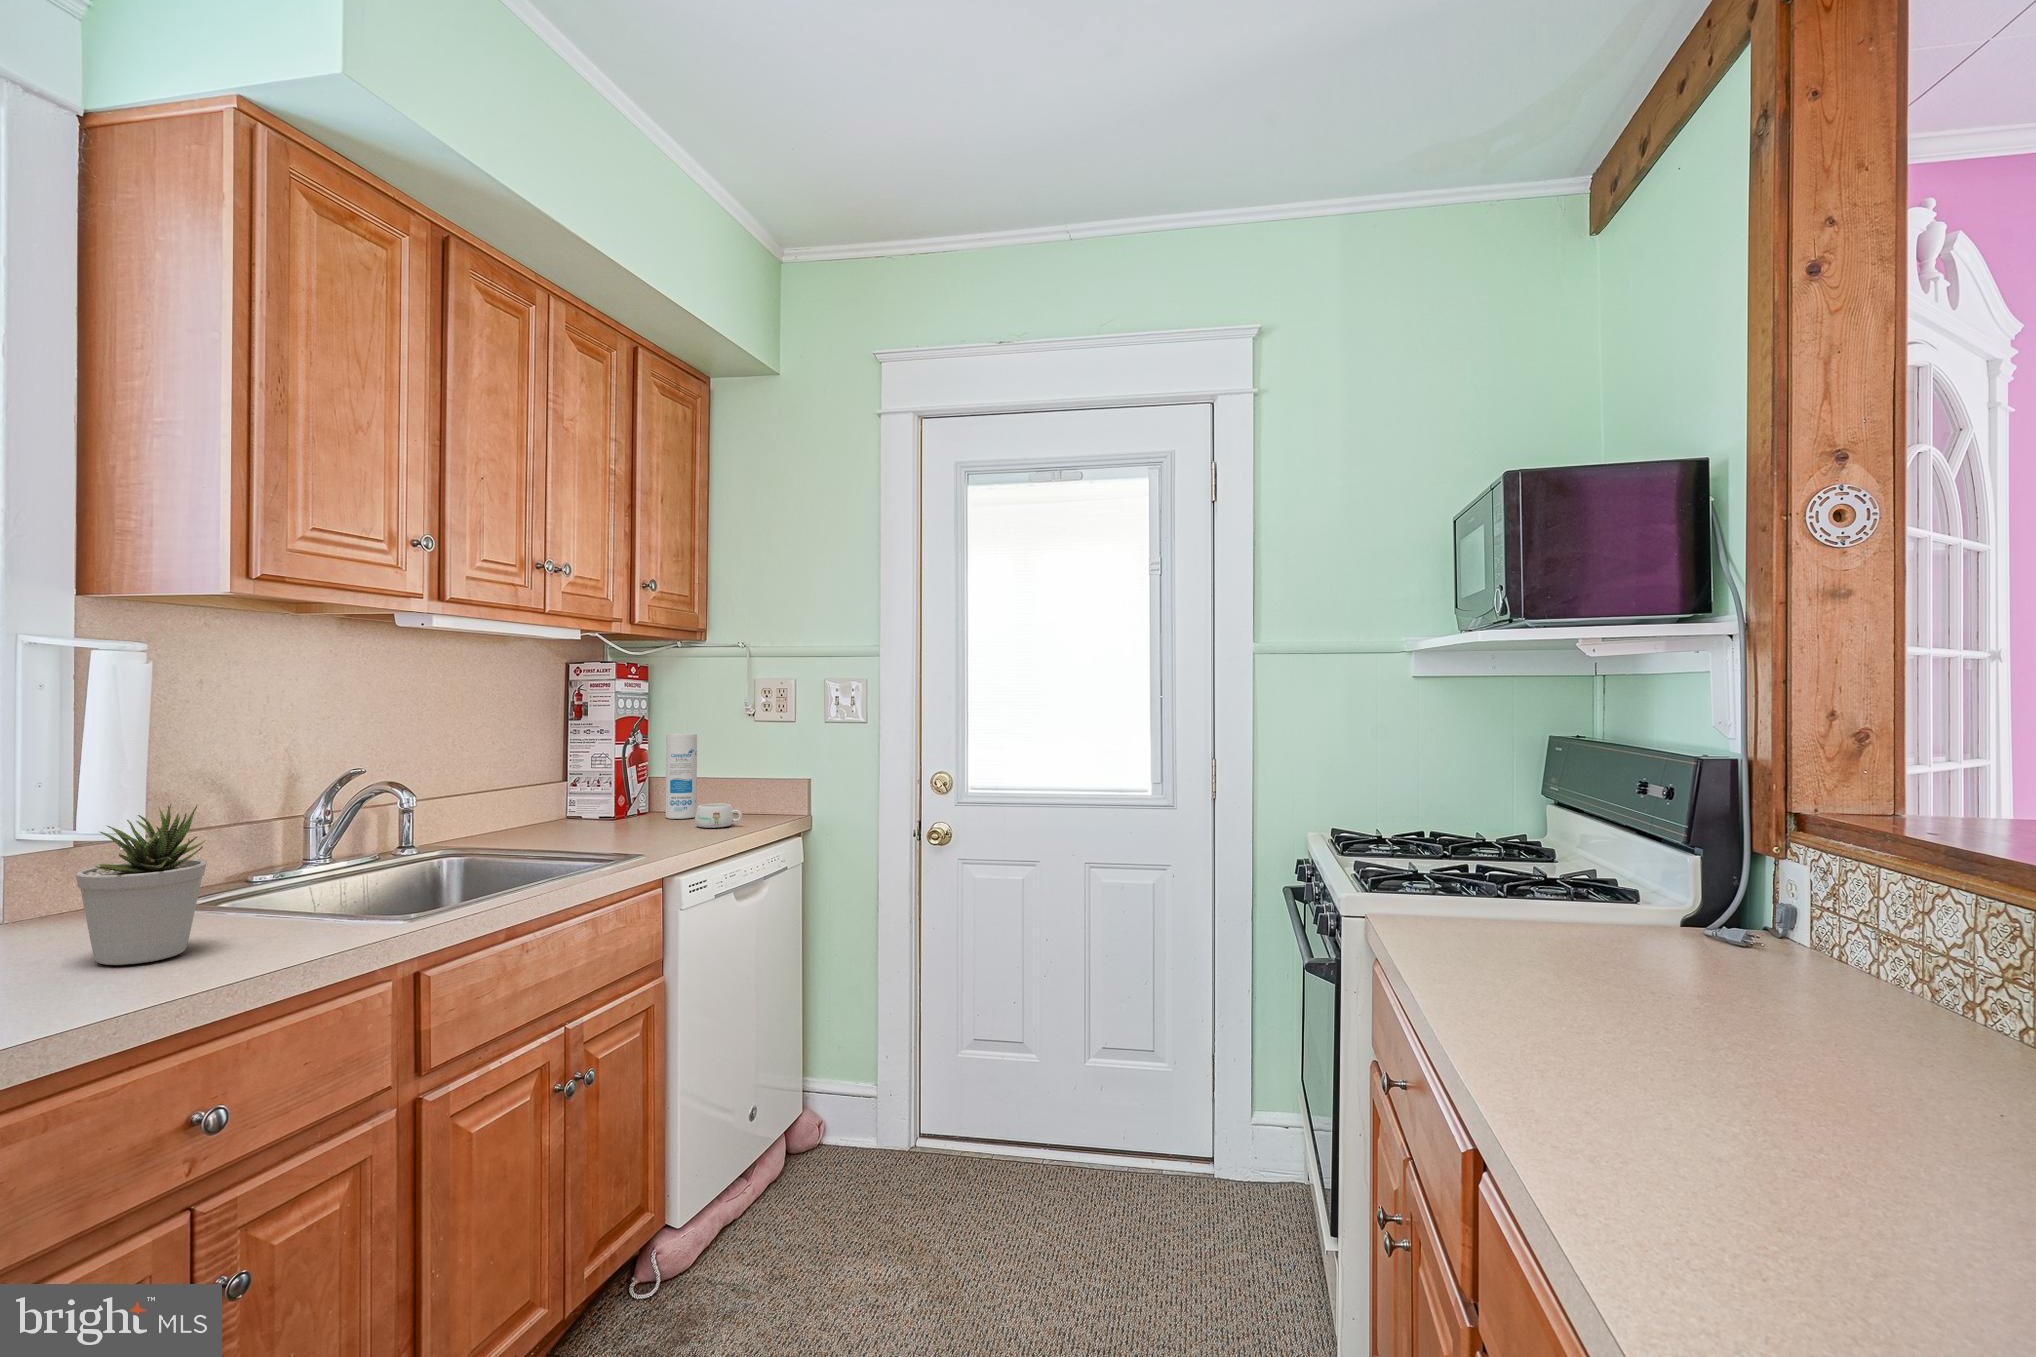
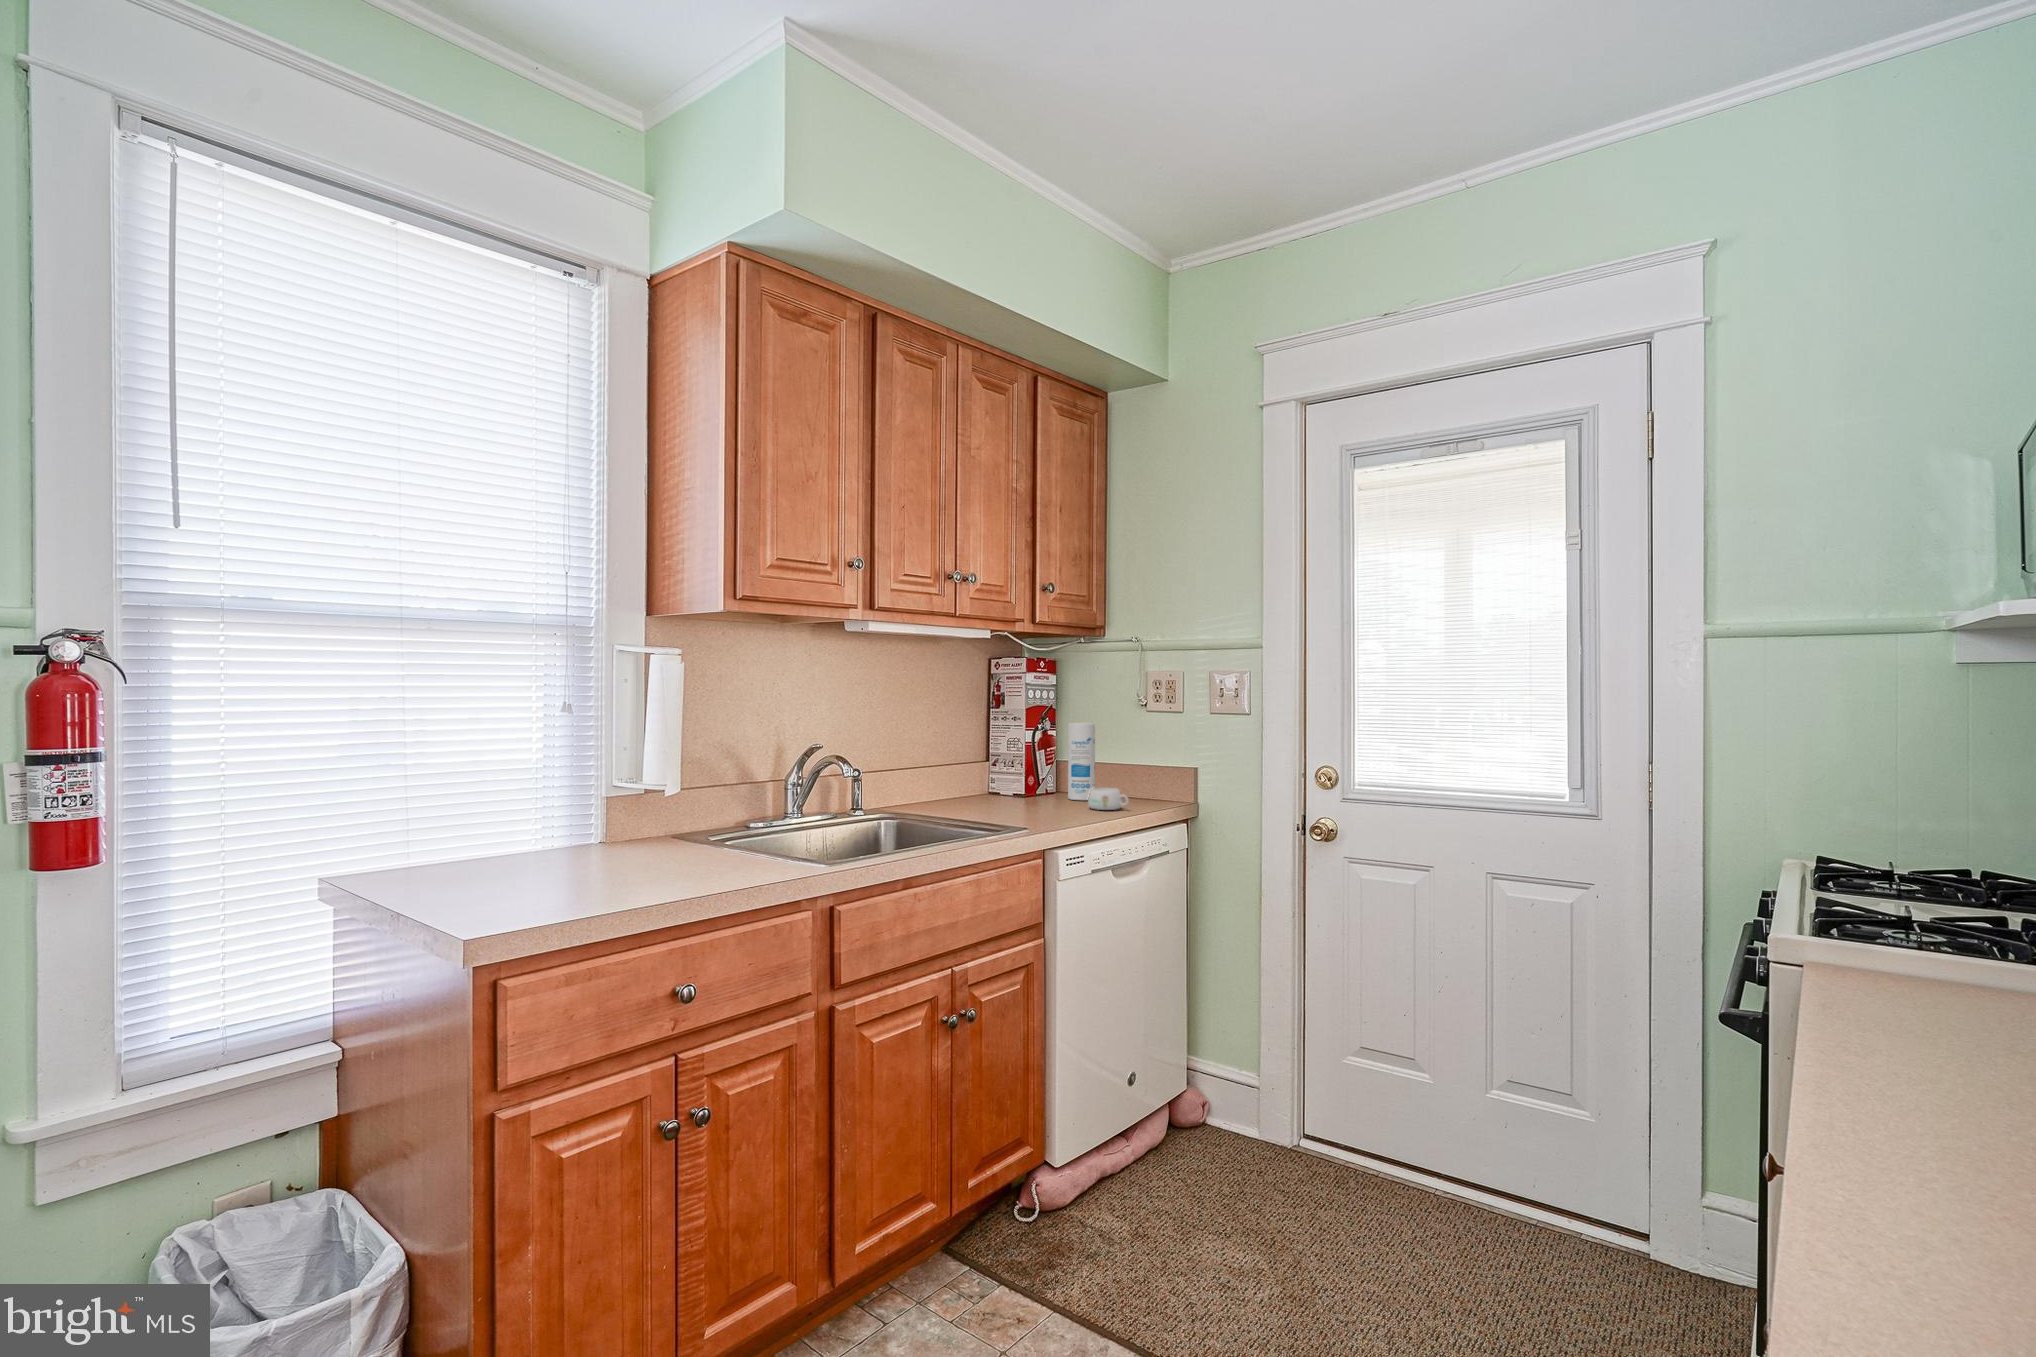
potted plant: present [76,804,206,965] -> none [623,762,698,875]

